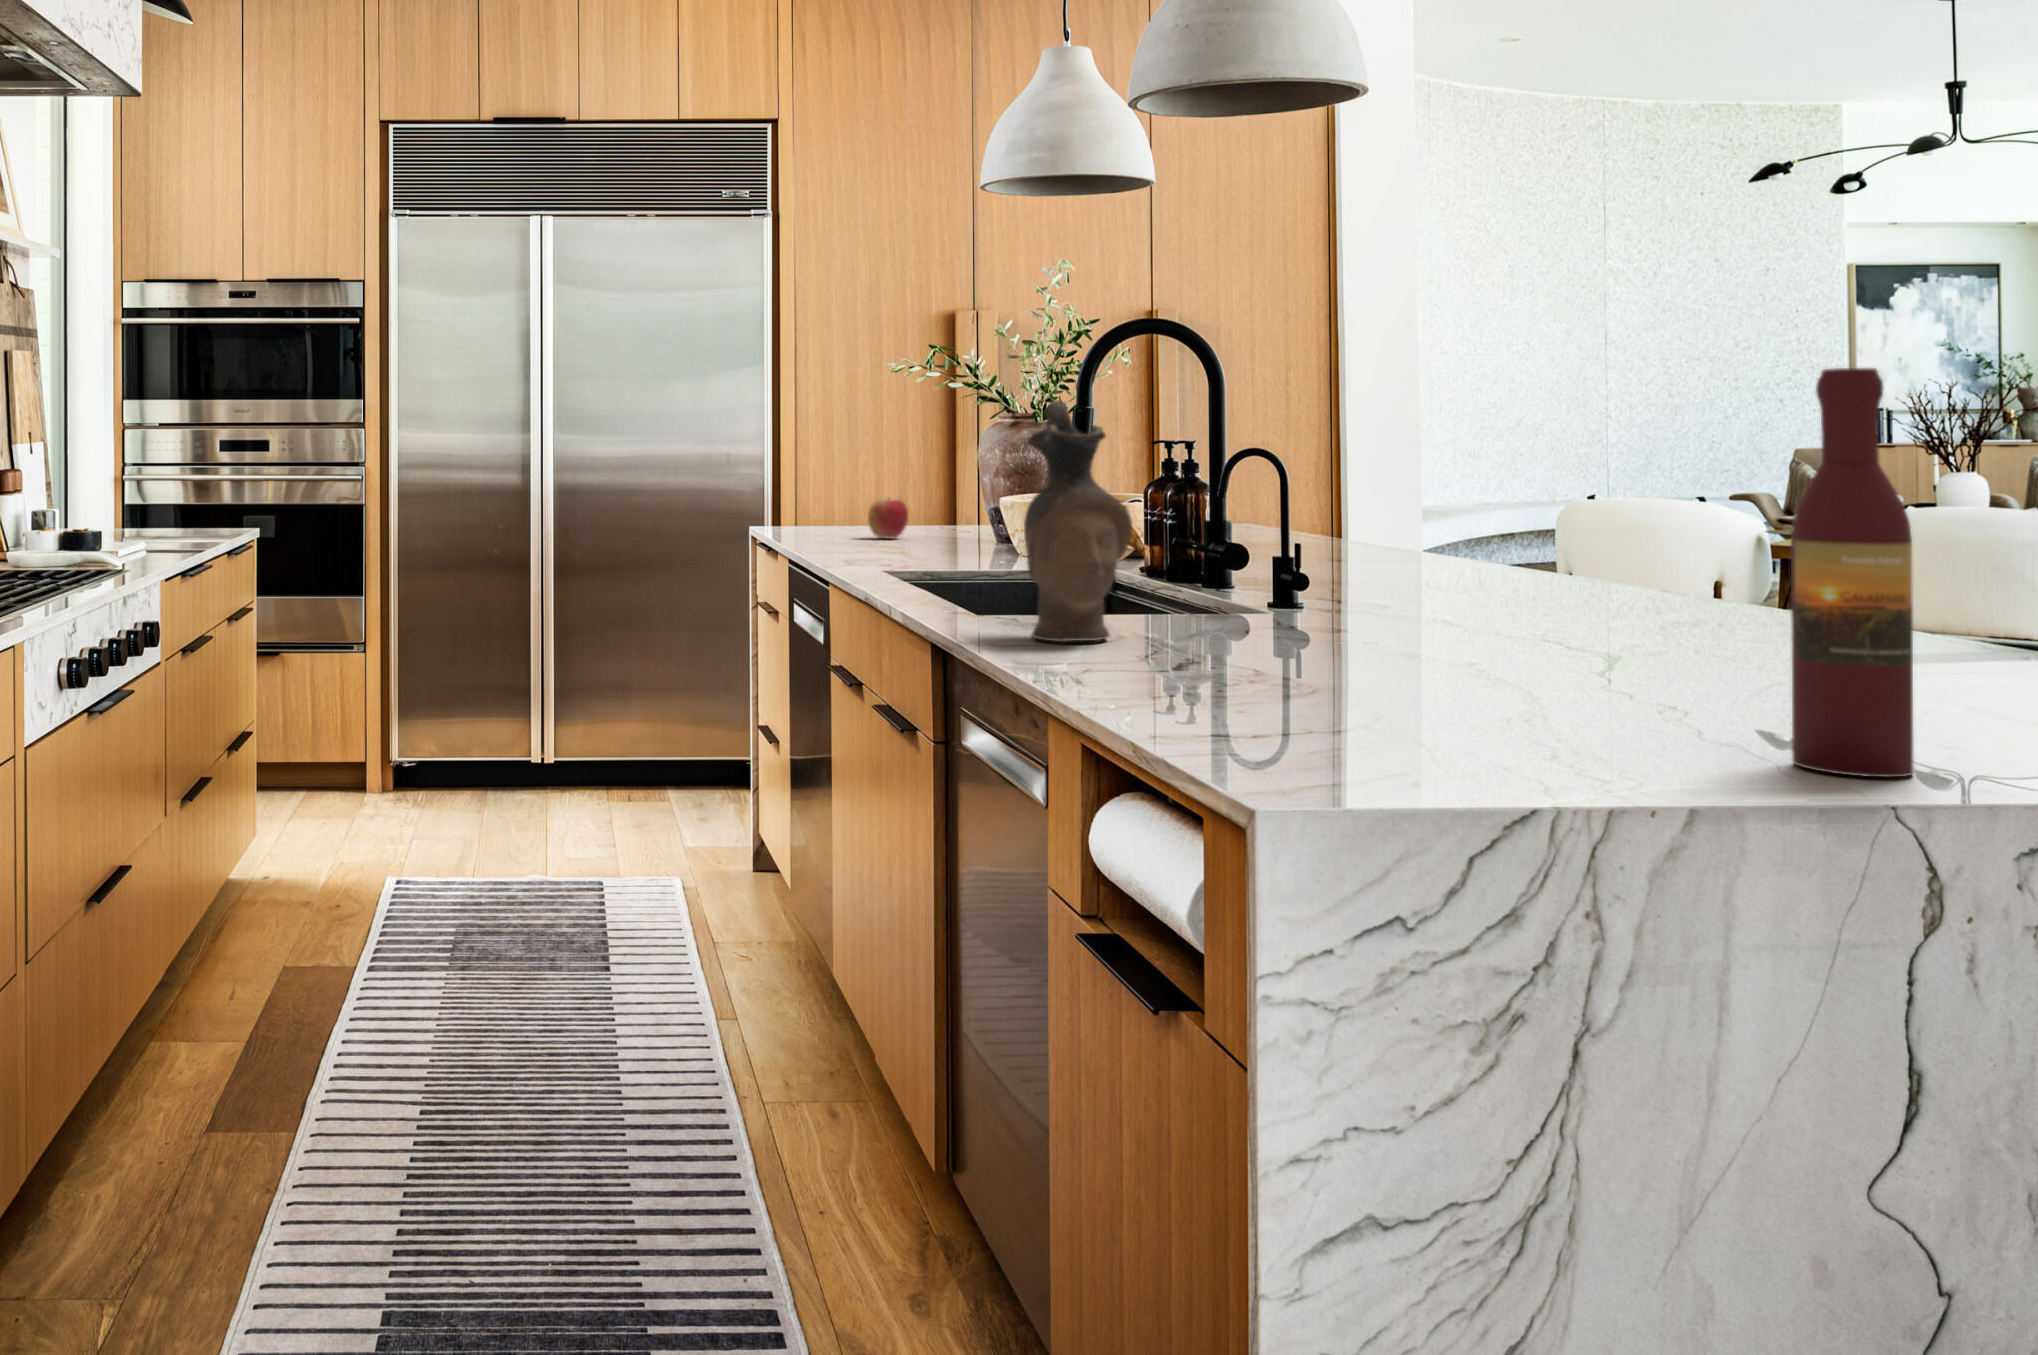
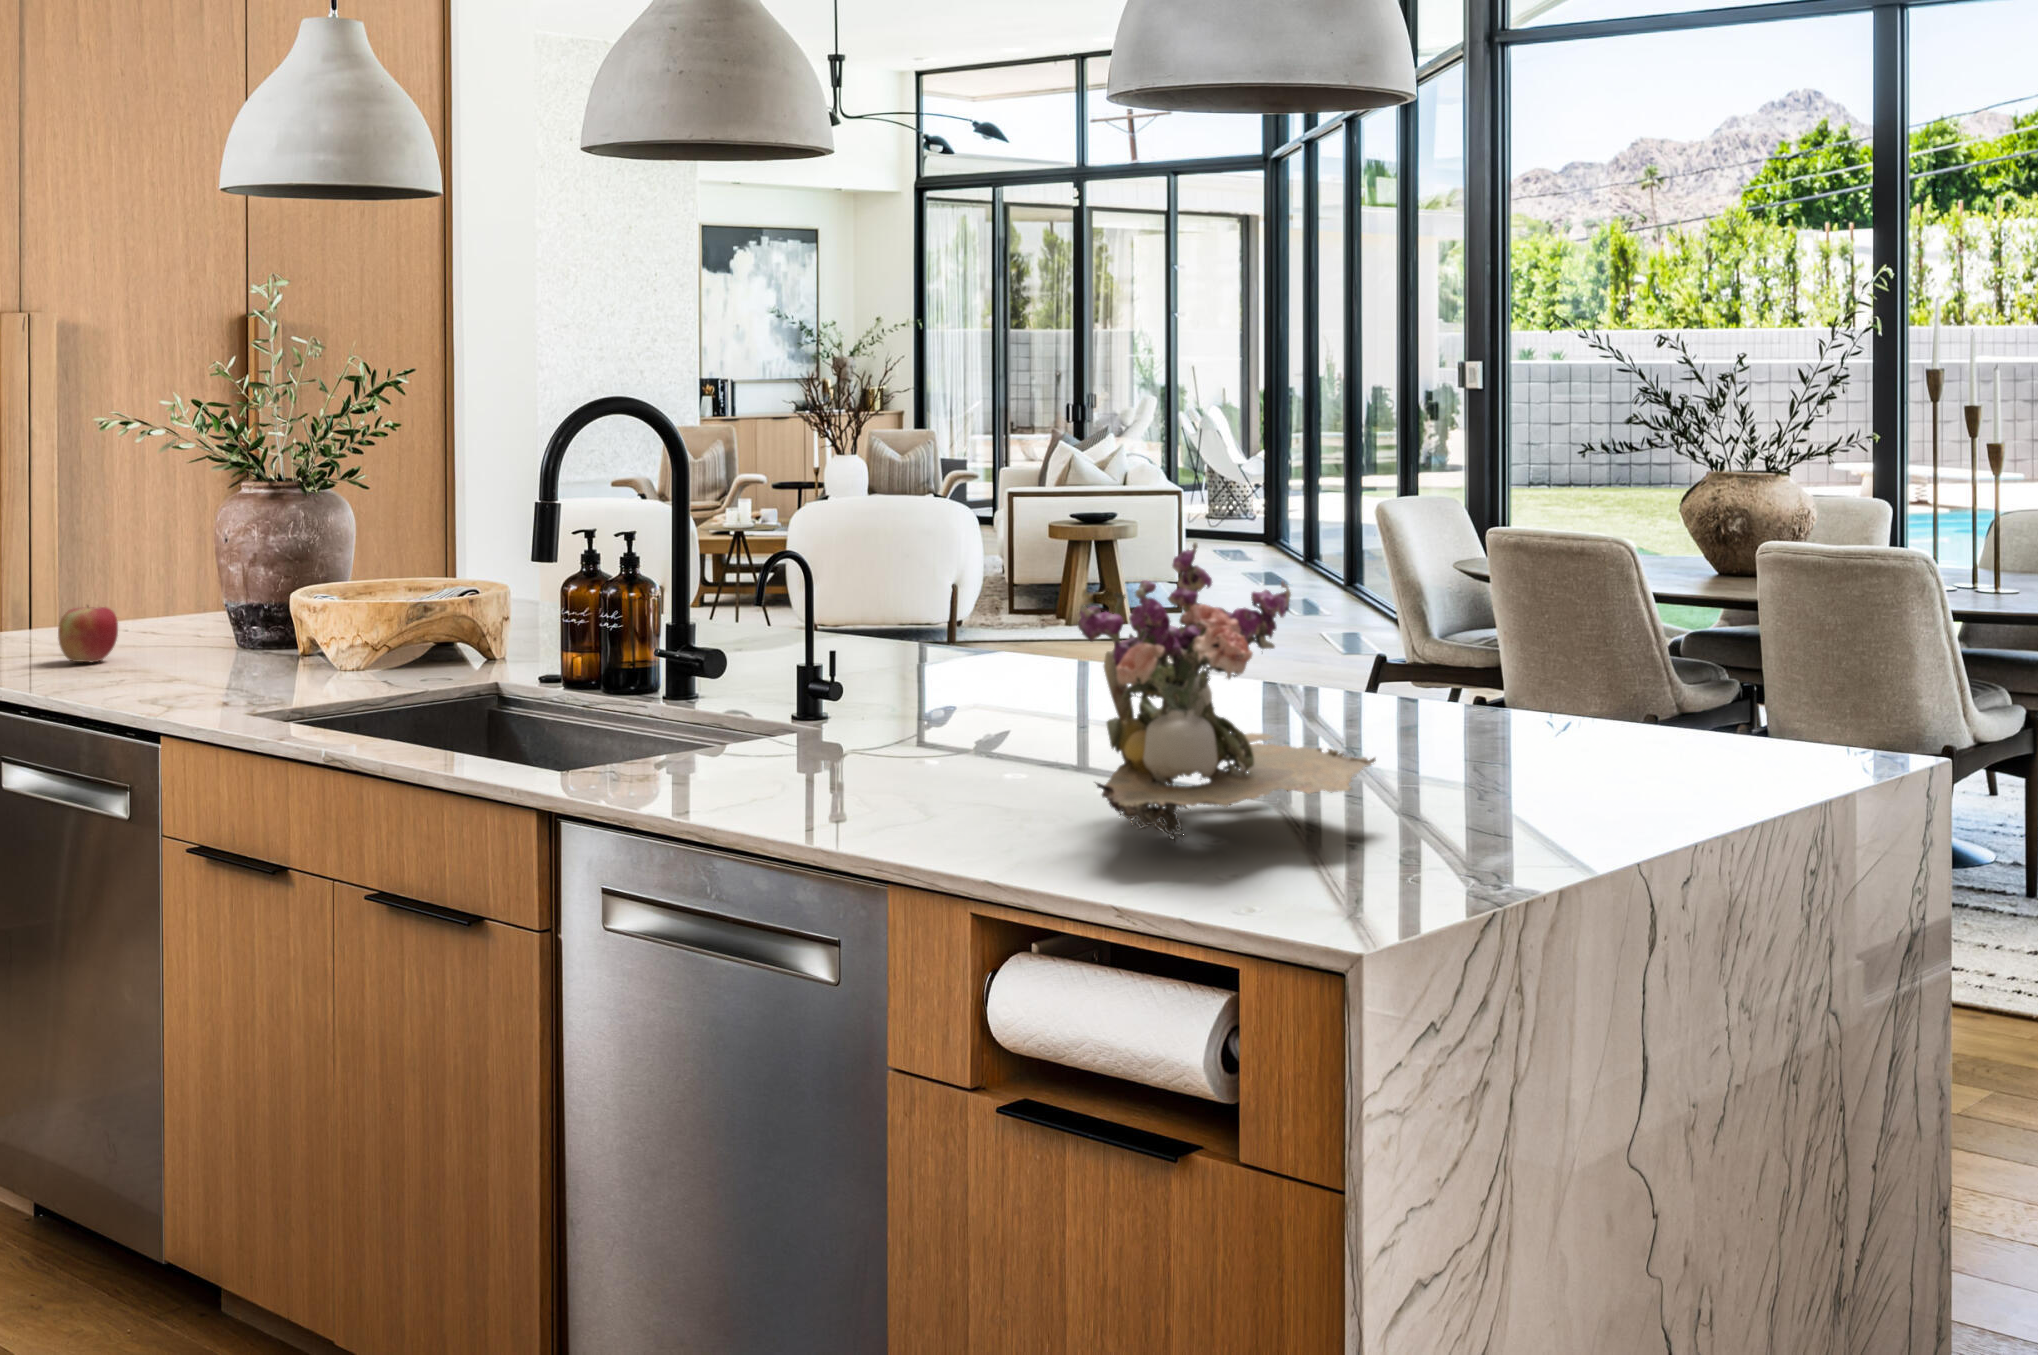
wine bottle: present [1791,368,1914,777] -> none [1509,565,1576,850]
flower arrangement: none [1205,380,1643,700] -> present [1078,542,1376,840]
ceramic pitcher: present [1024,400,1132,642] -> none [740,553,858,817]

